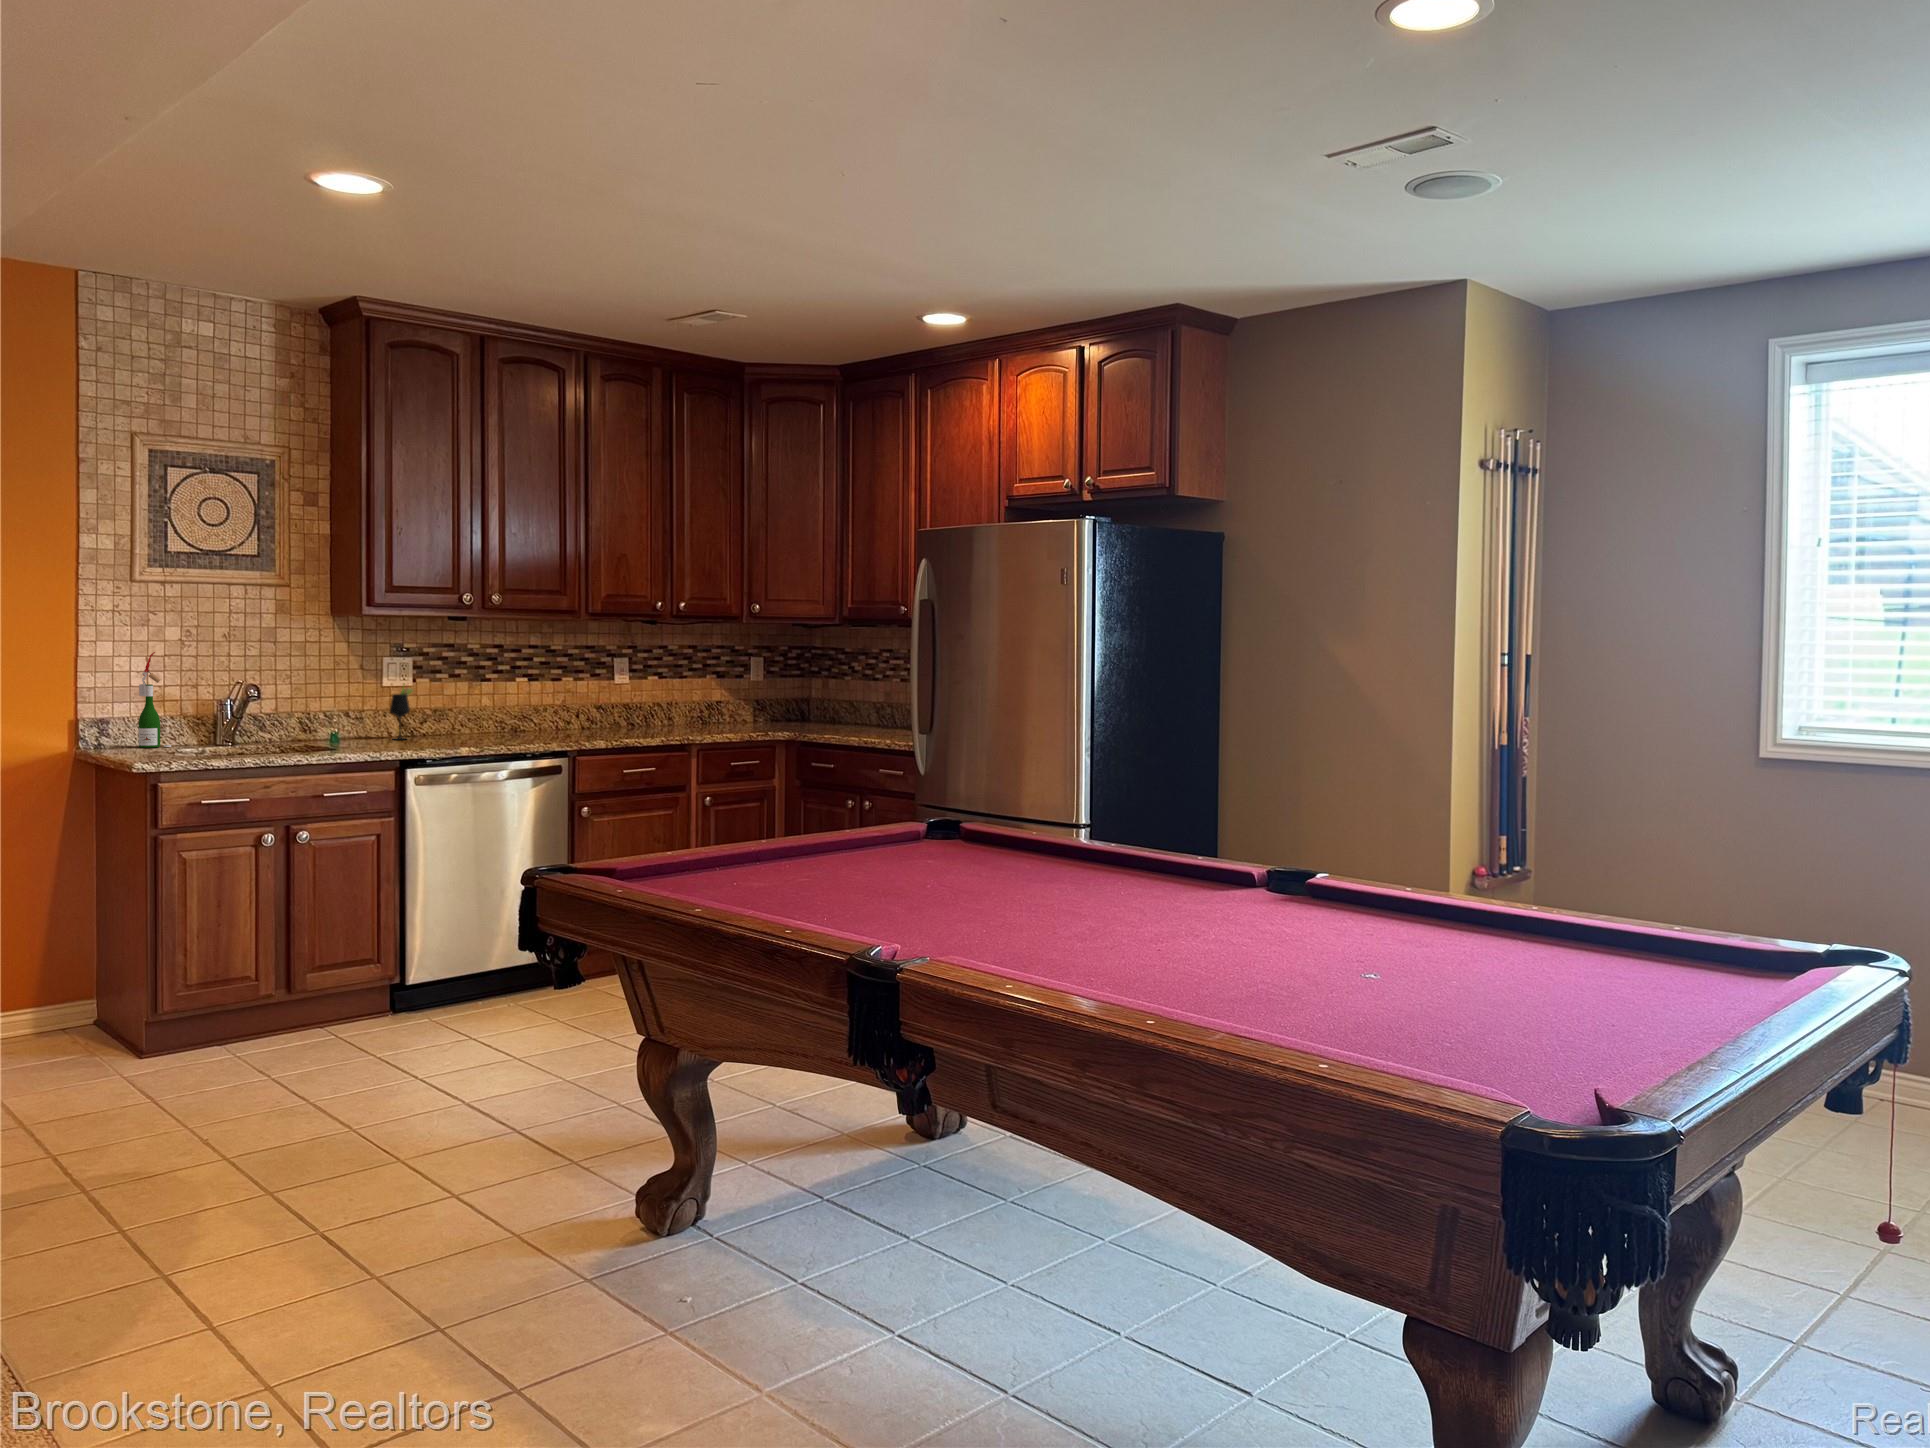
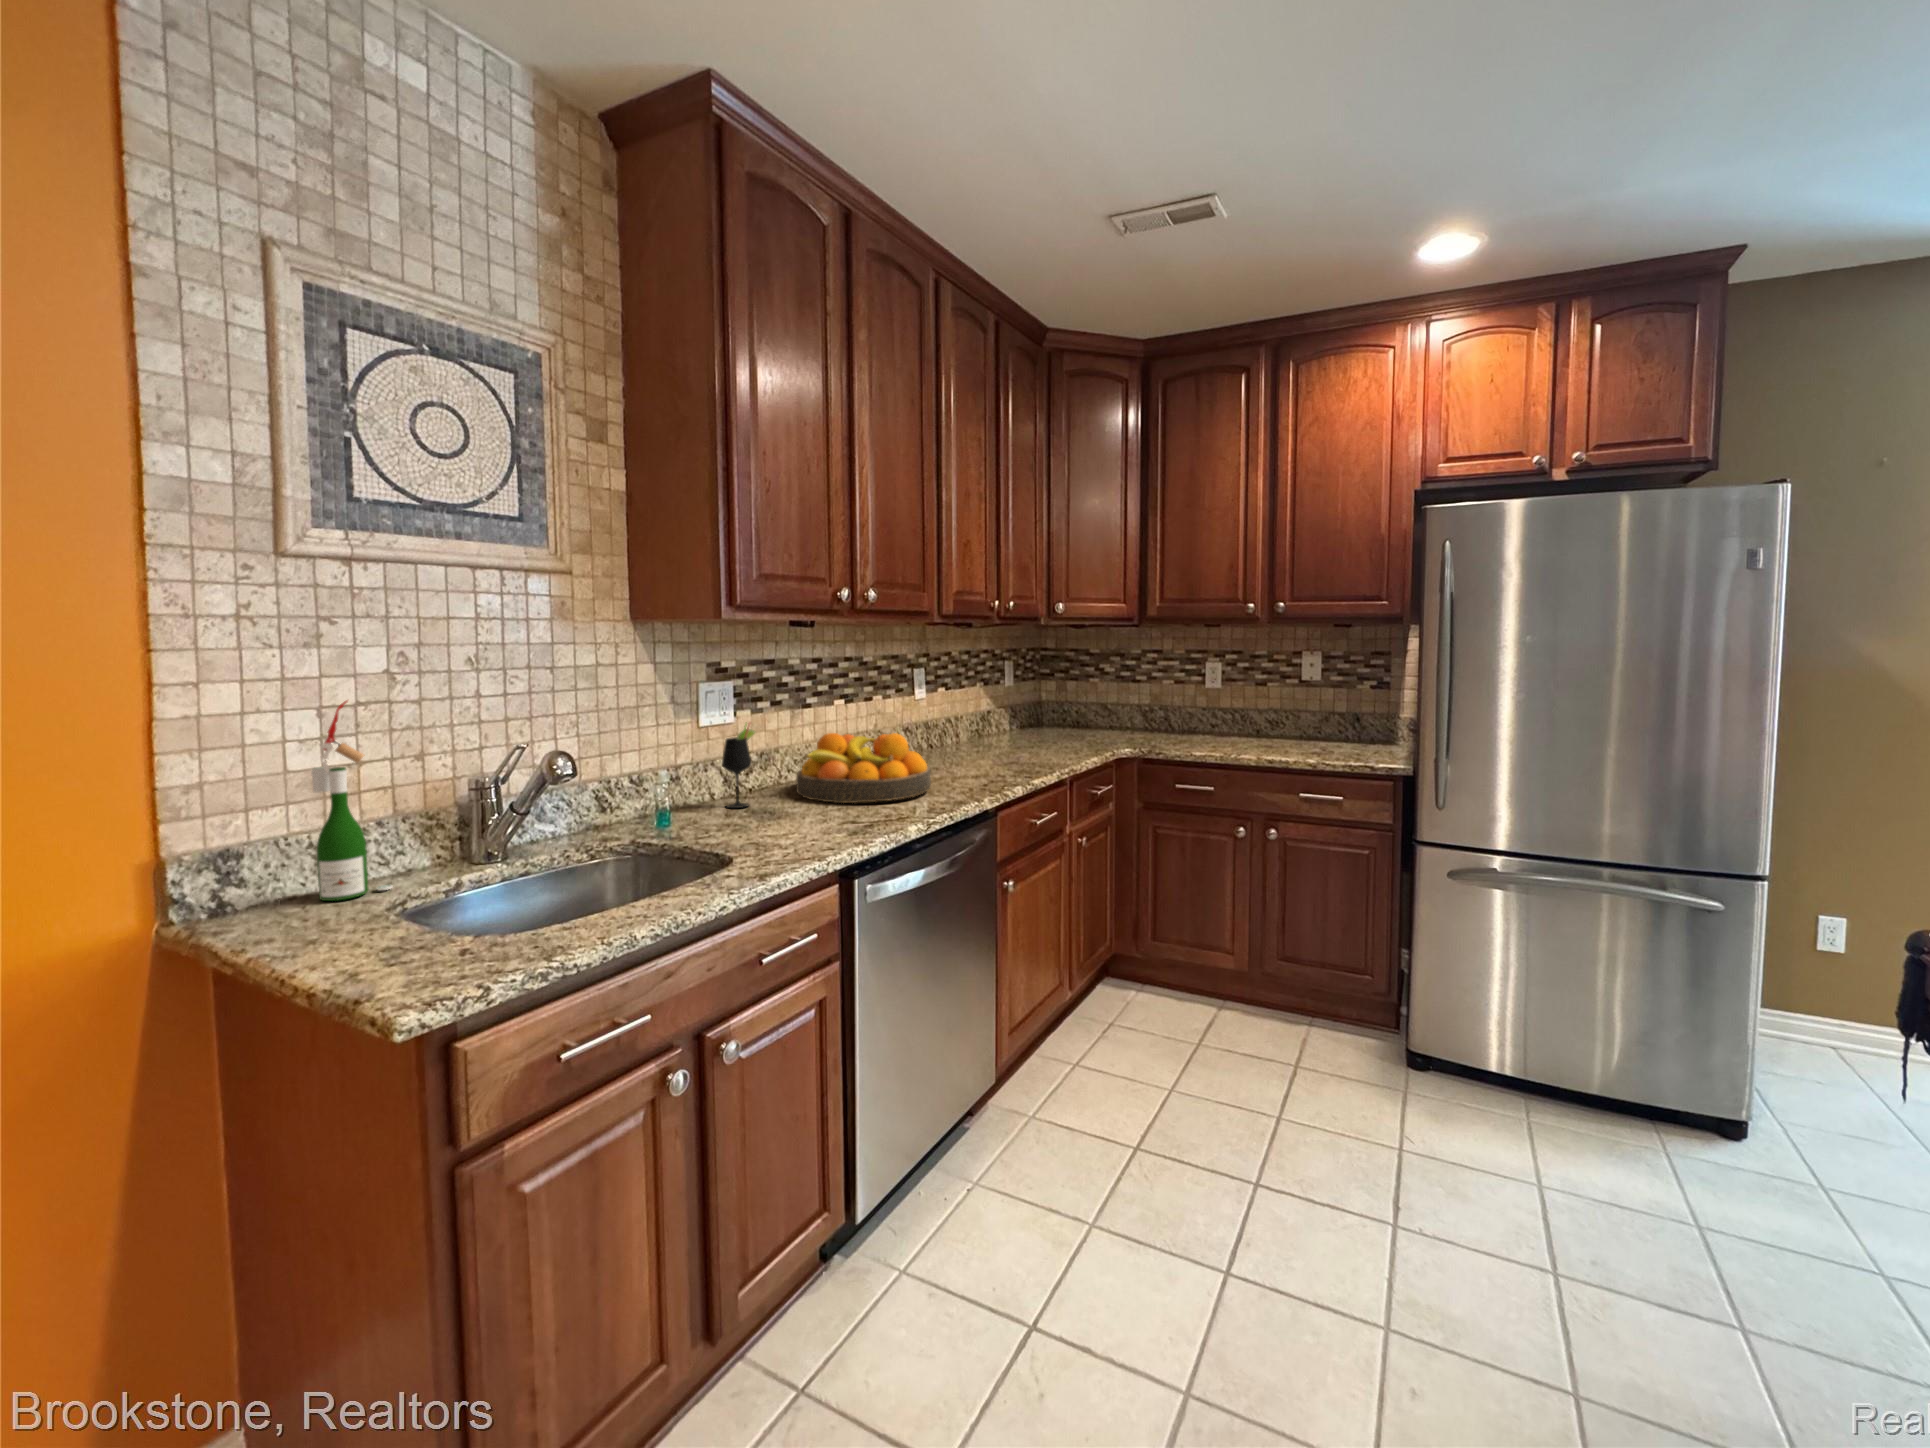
fruit bowl: none [450,697,553,743] -> present [796,733,931,803]

